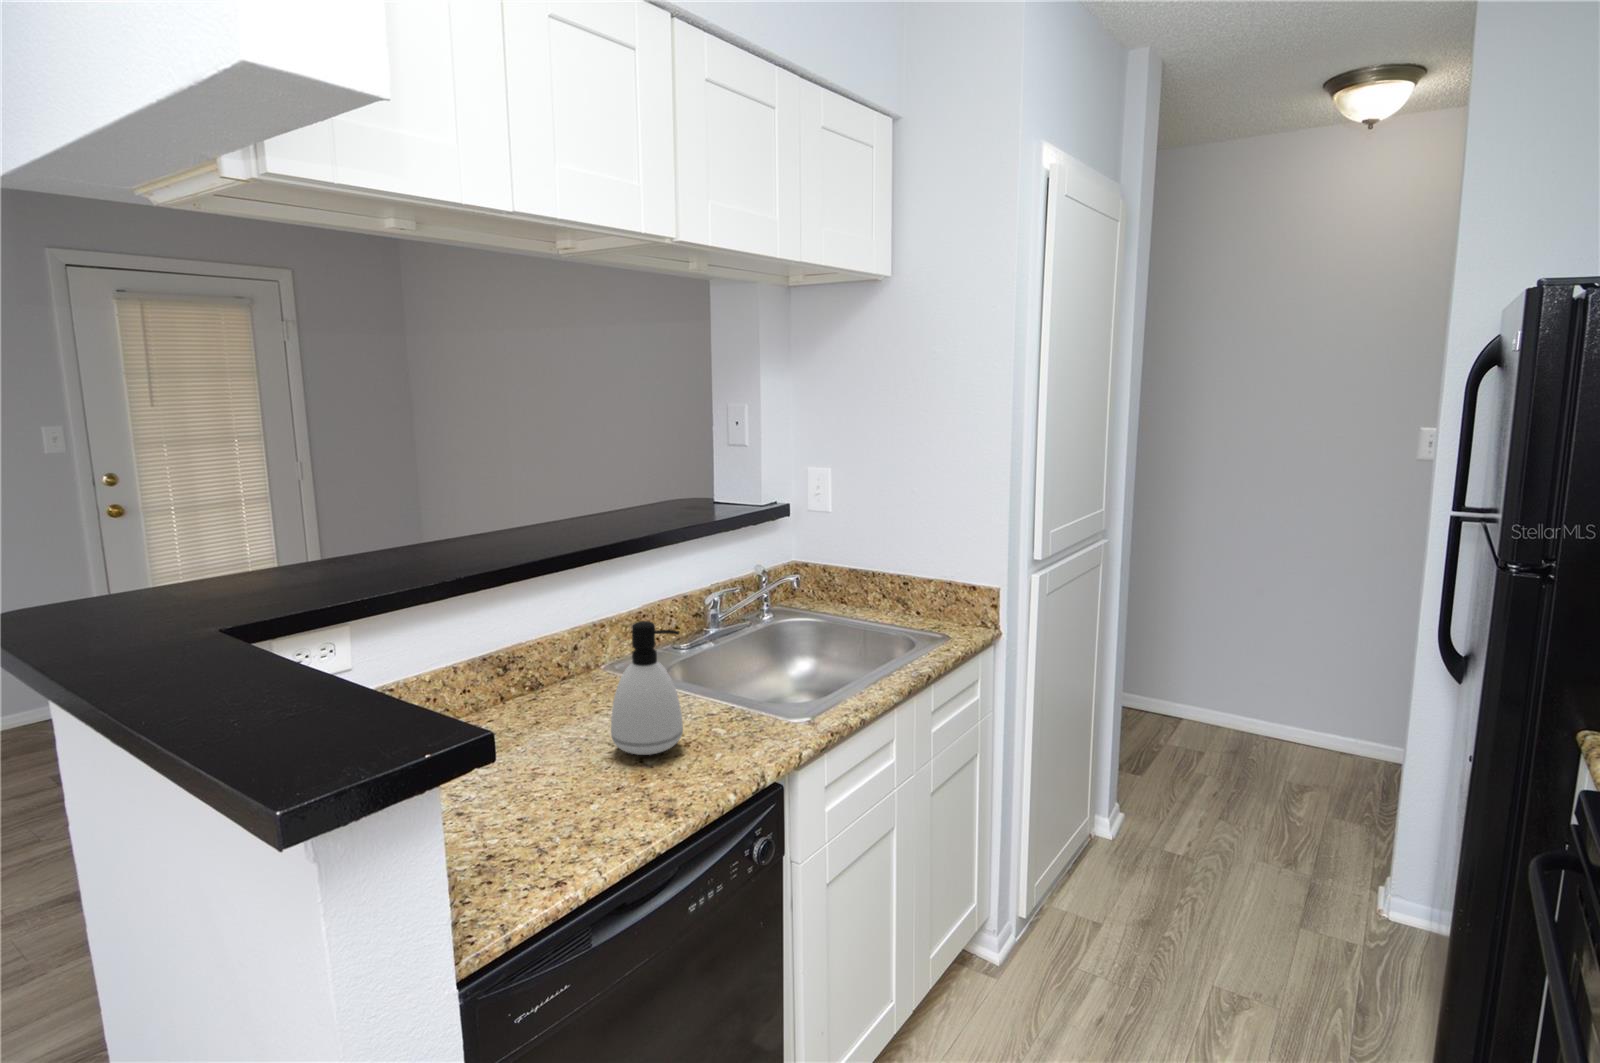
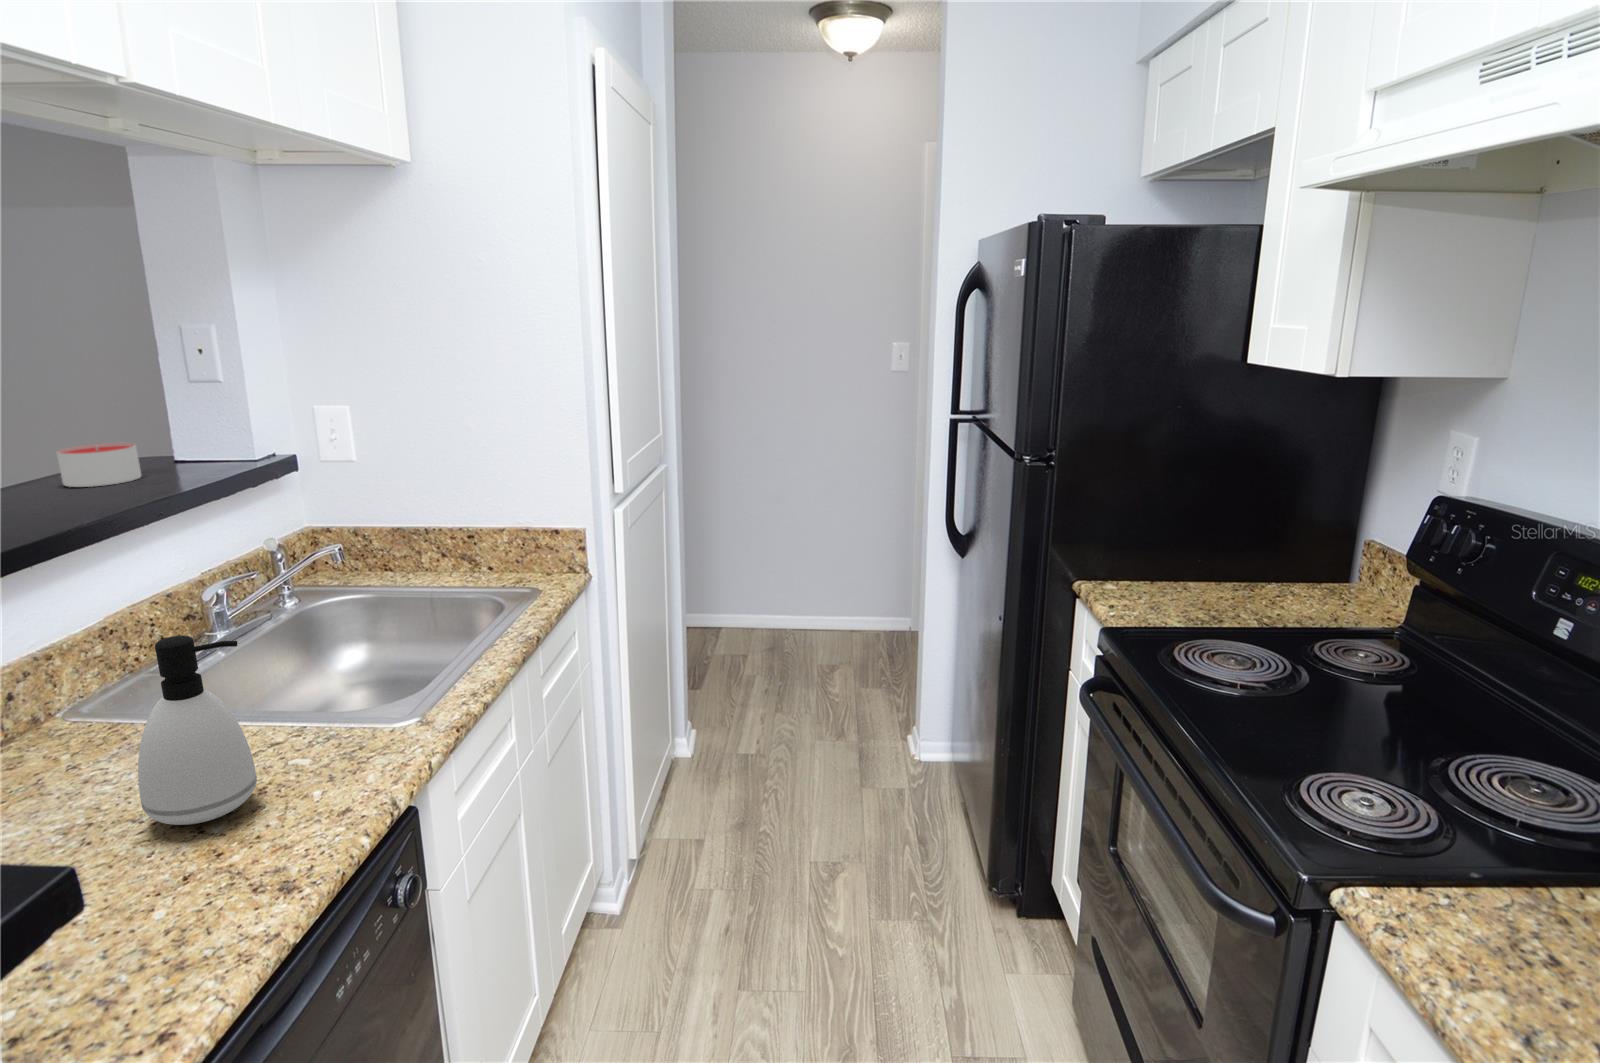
candle: none [643,487,689,515] -> present [57,443,141,487]

